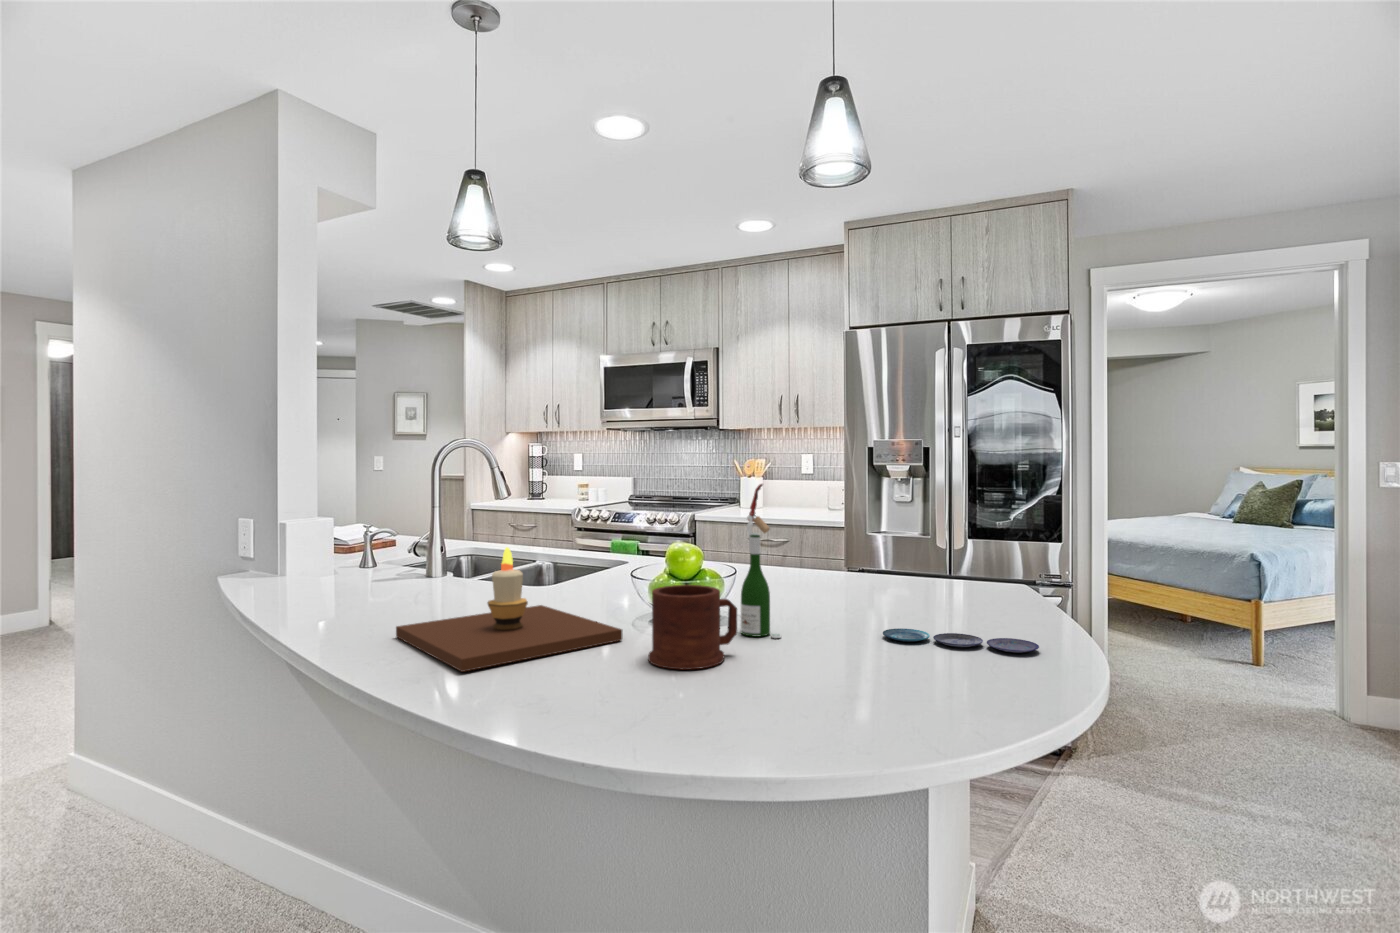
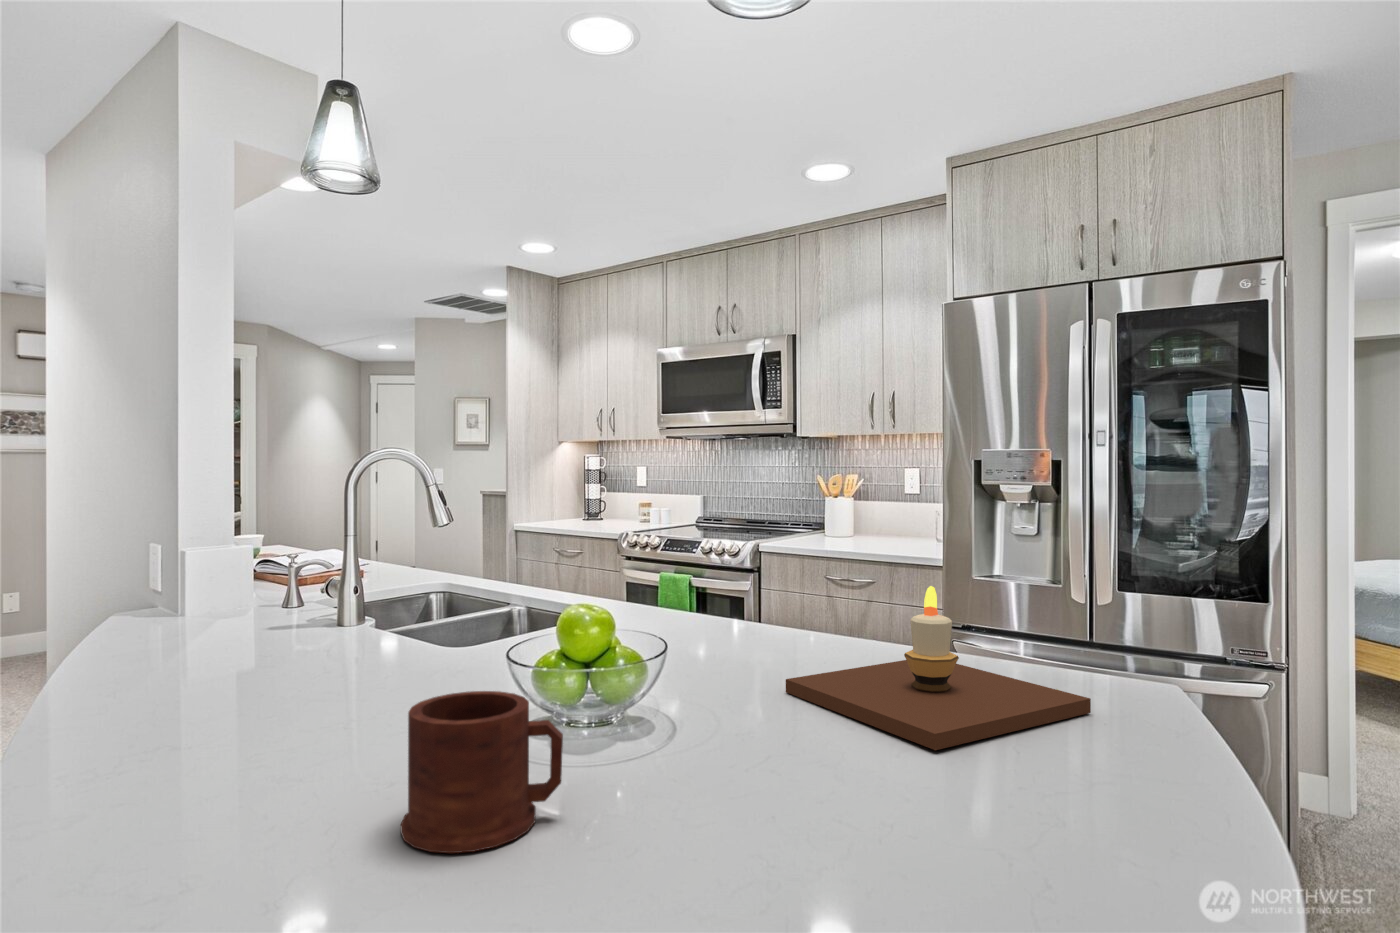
wine bottle: present [741,484,781,638] -> none [616,522,674,782]
candle: present [396,547,622,672] -> present [786,586,1091,750]
plate: present [883,629,1039,653] -> none [845,776,1124,859]

